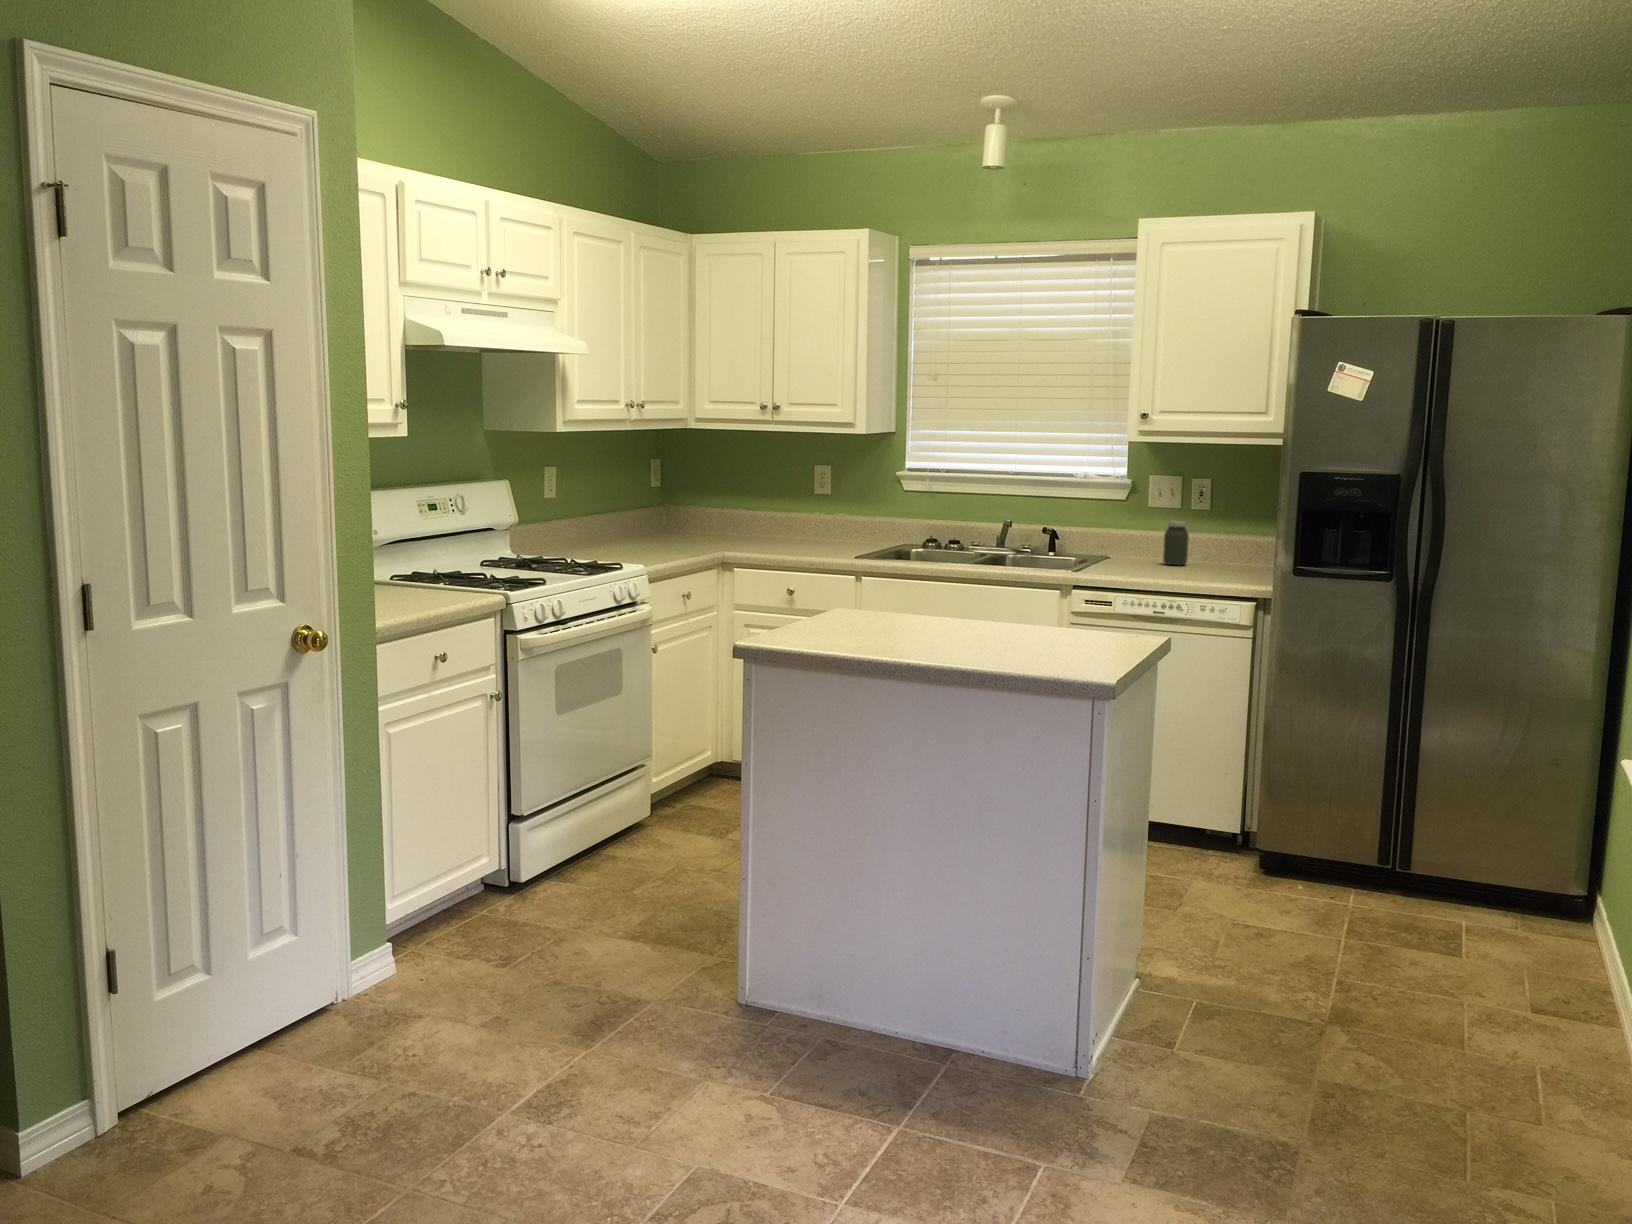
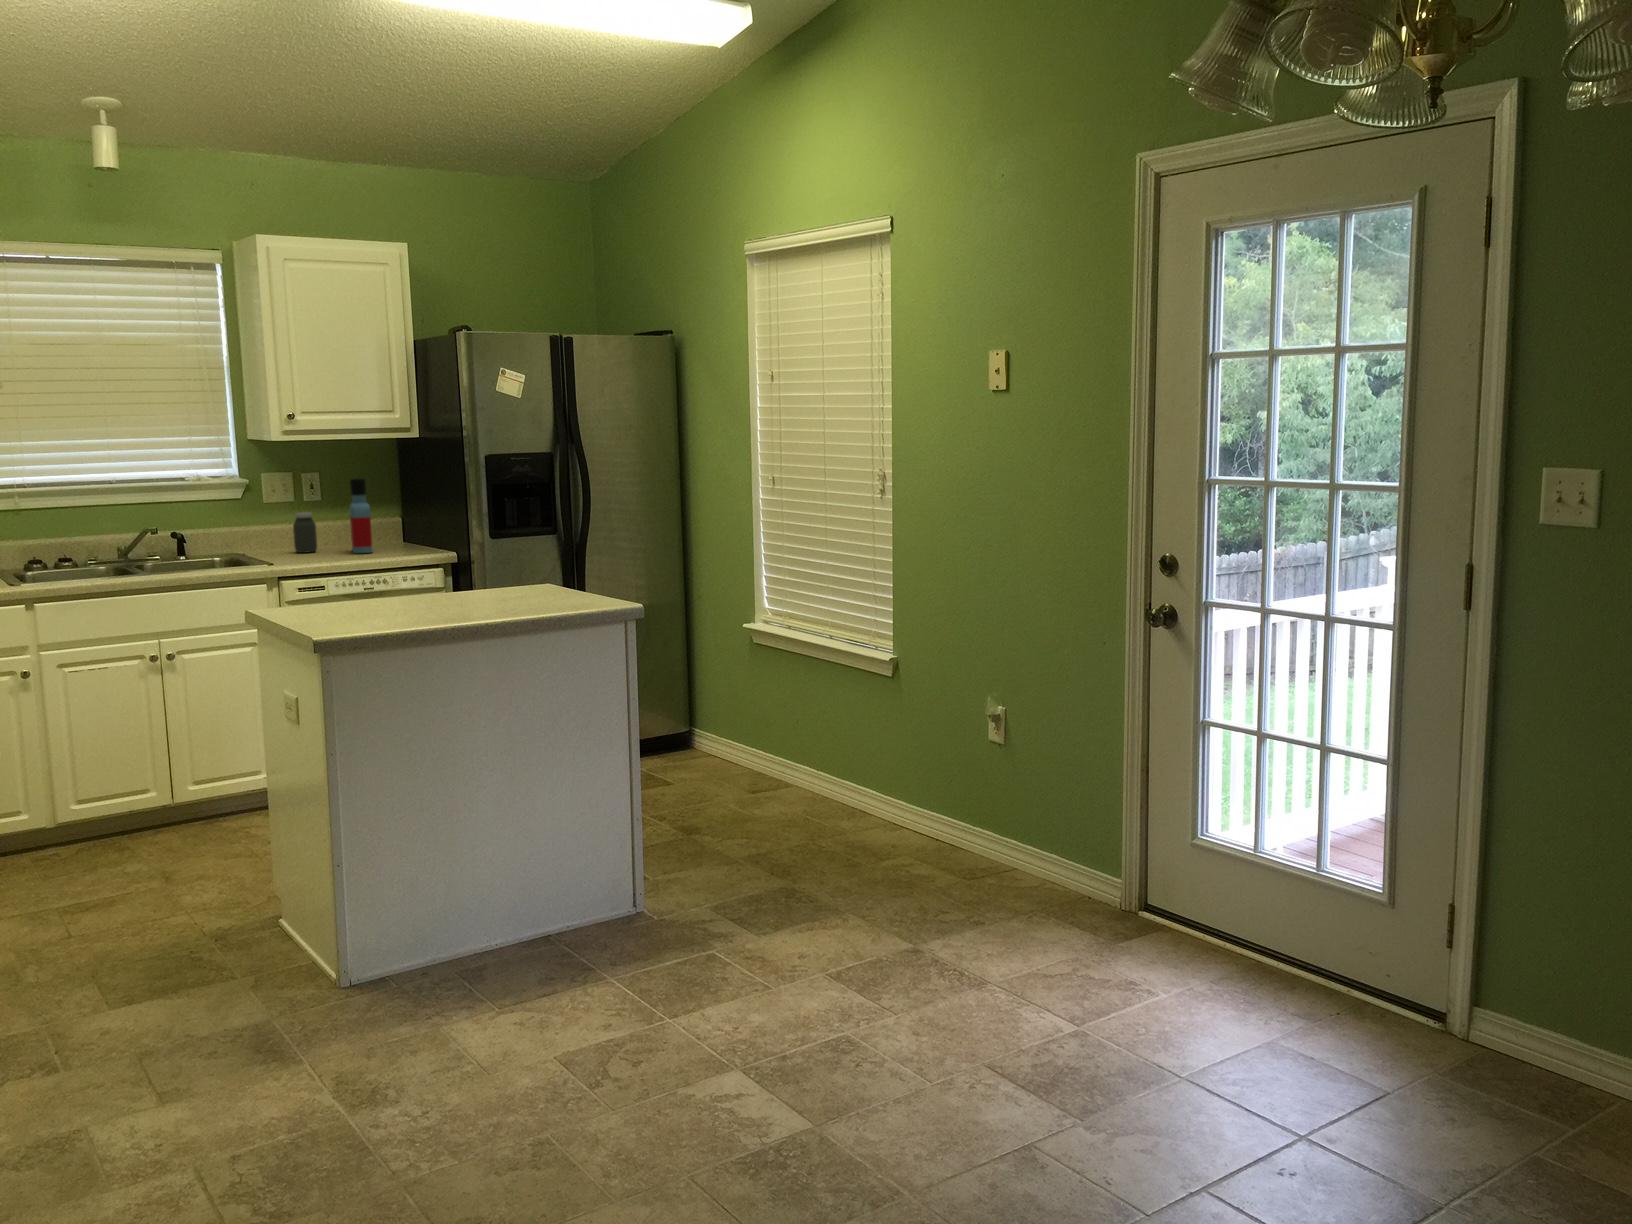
bottle: none [1204,488,1240,574] -> present [349,478,373,553]

